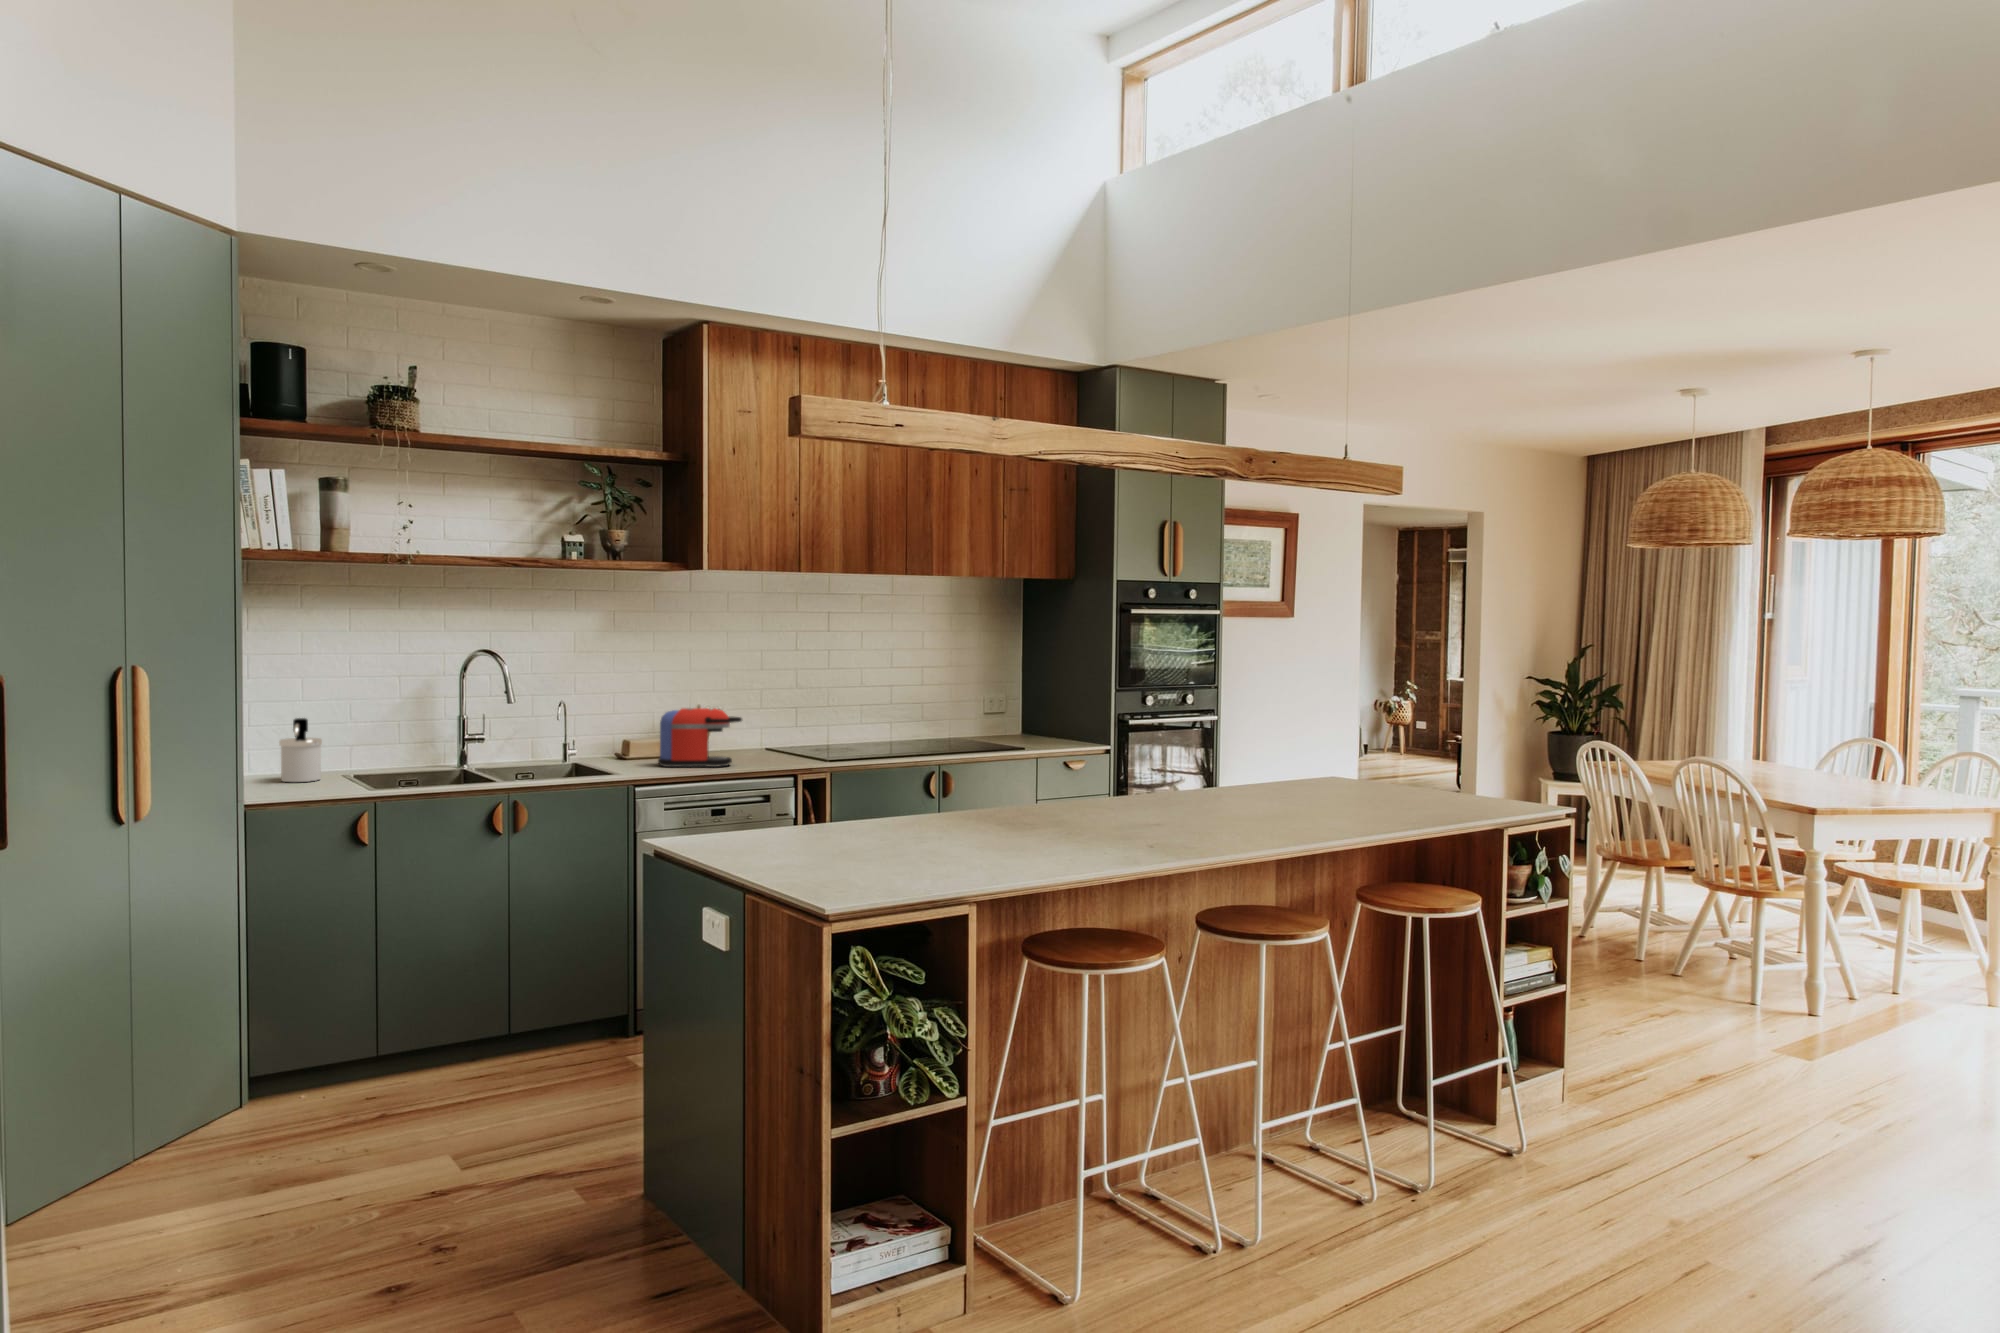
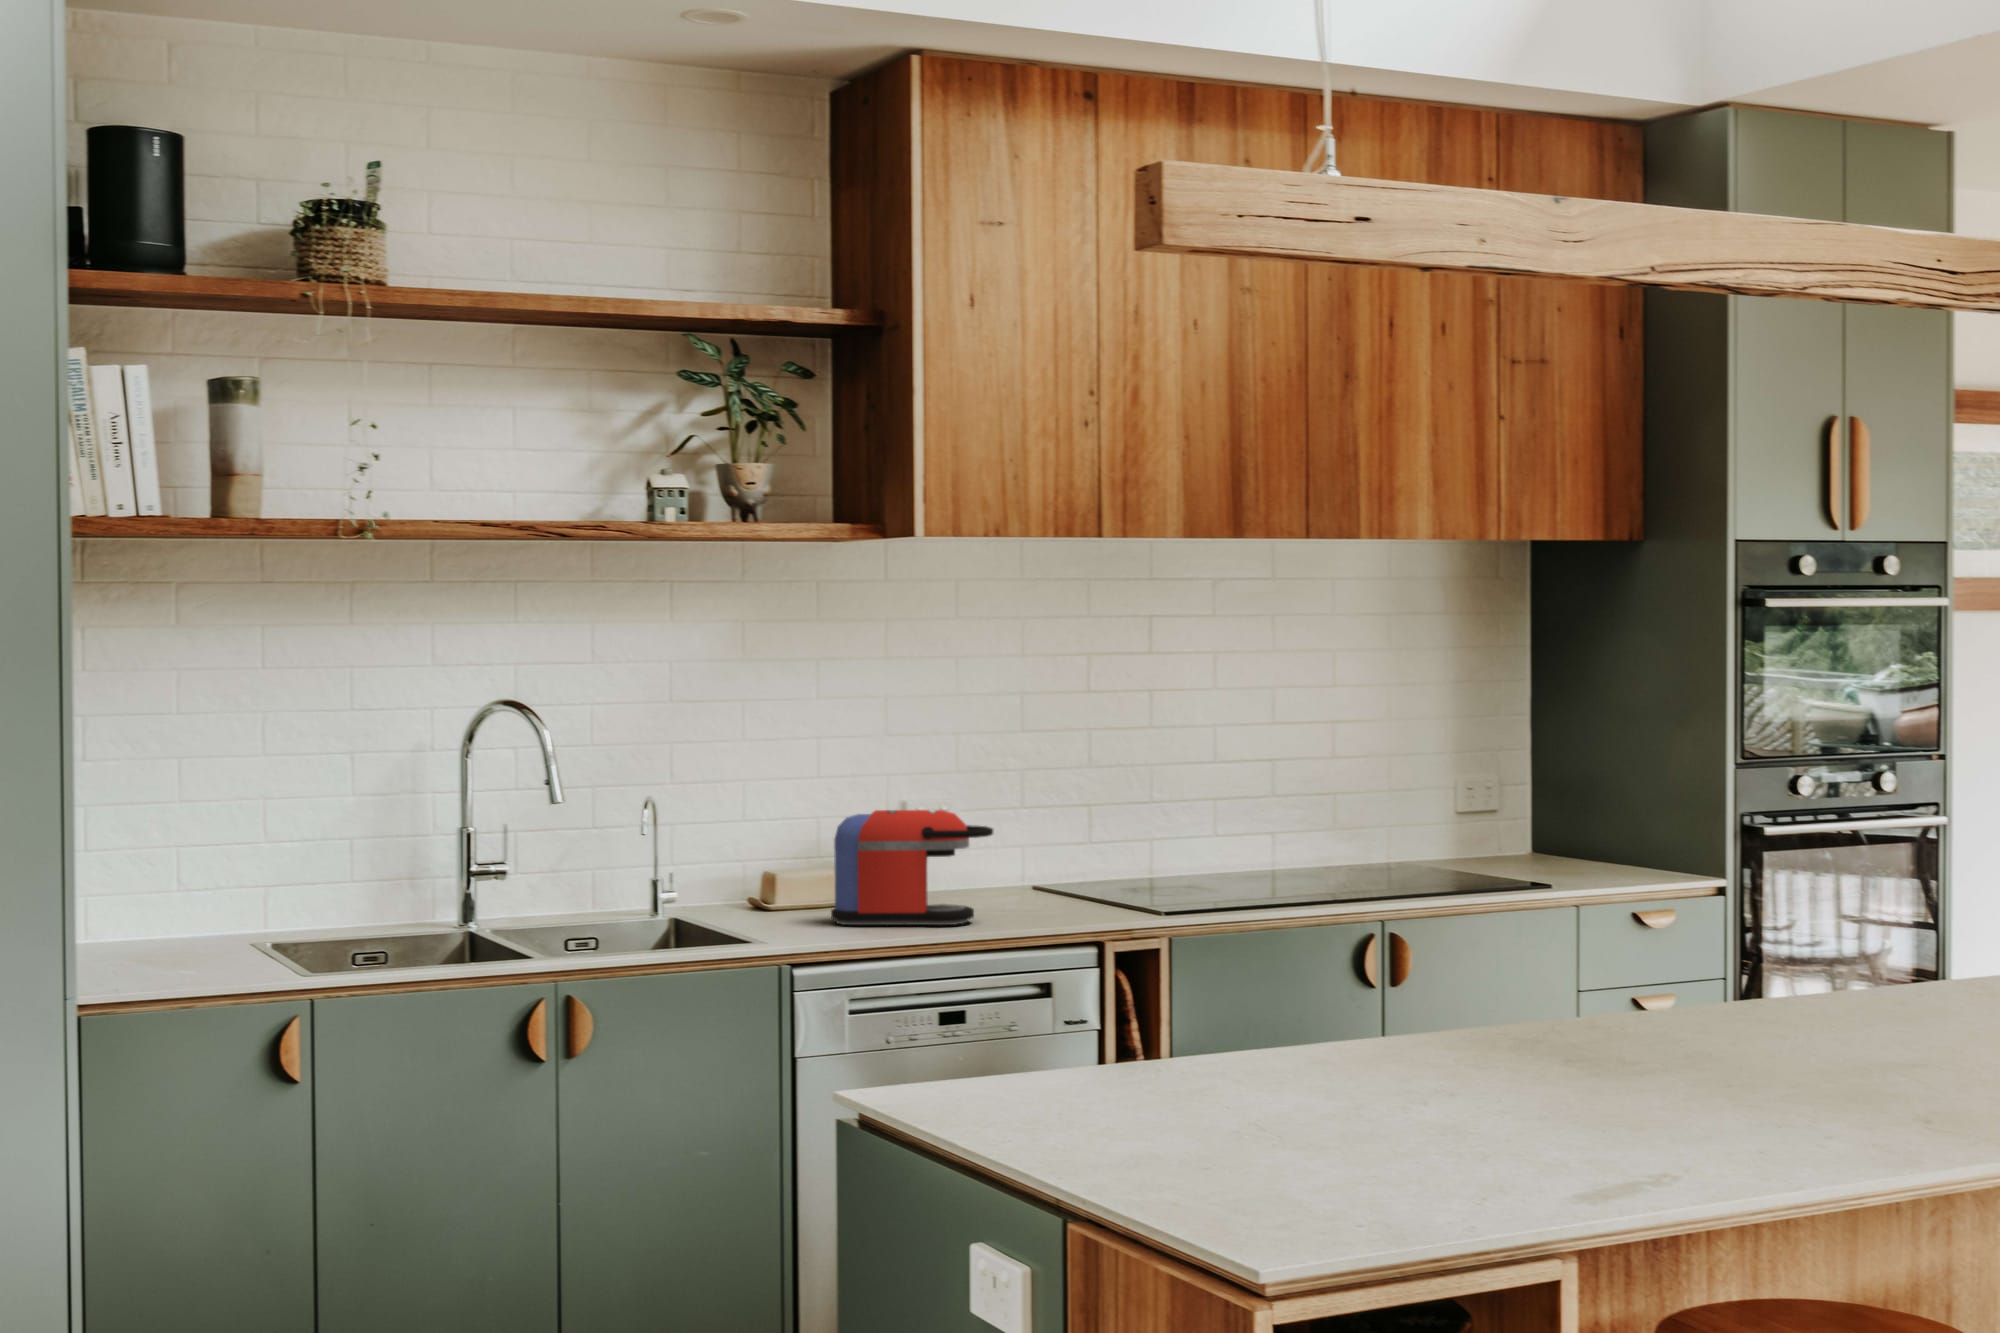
soap dispenser: present [279,718,322,782] -> none [141,834,216,956]

